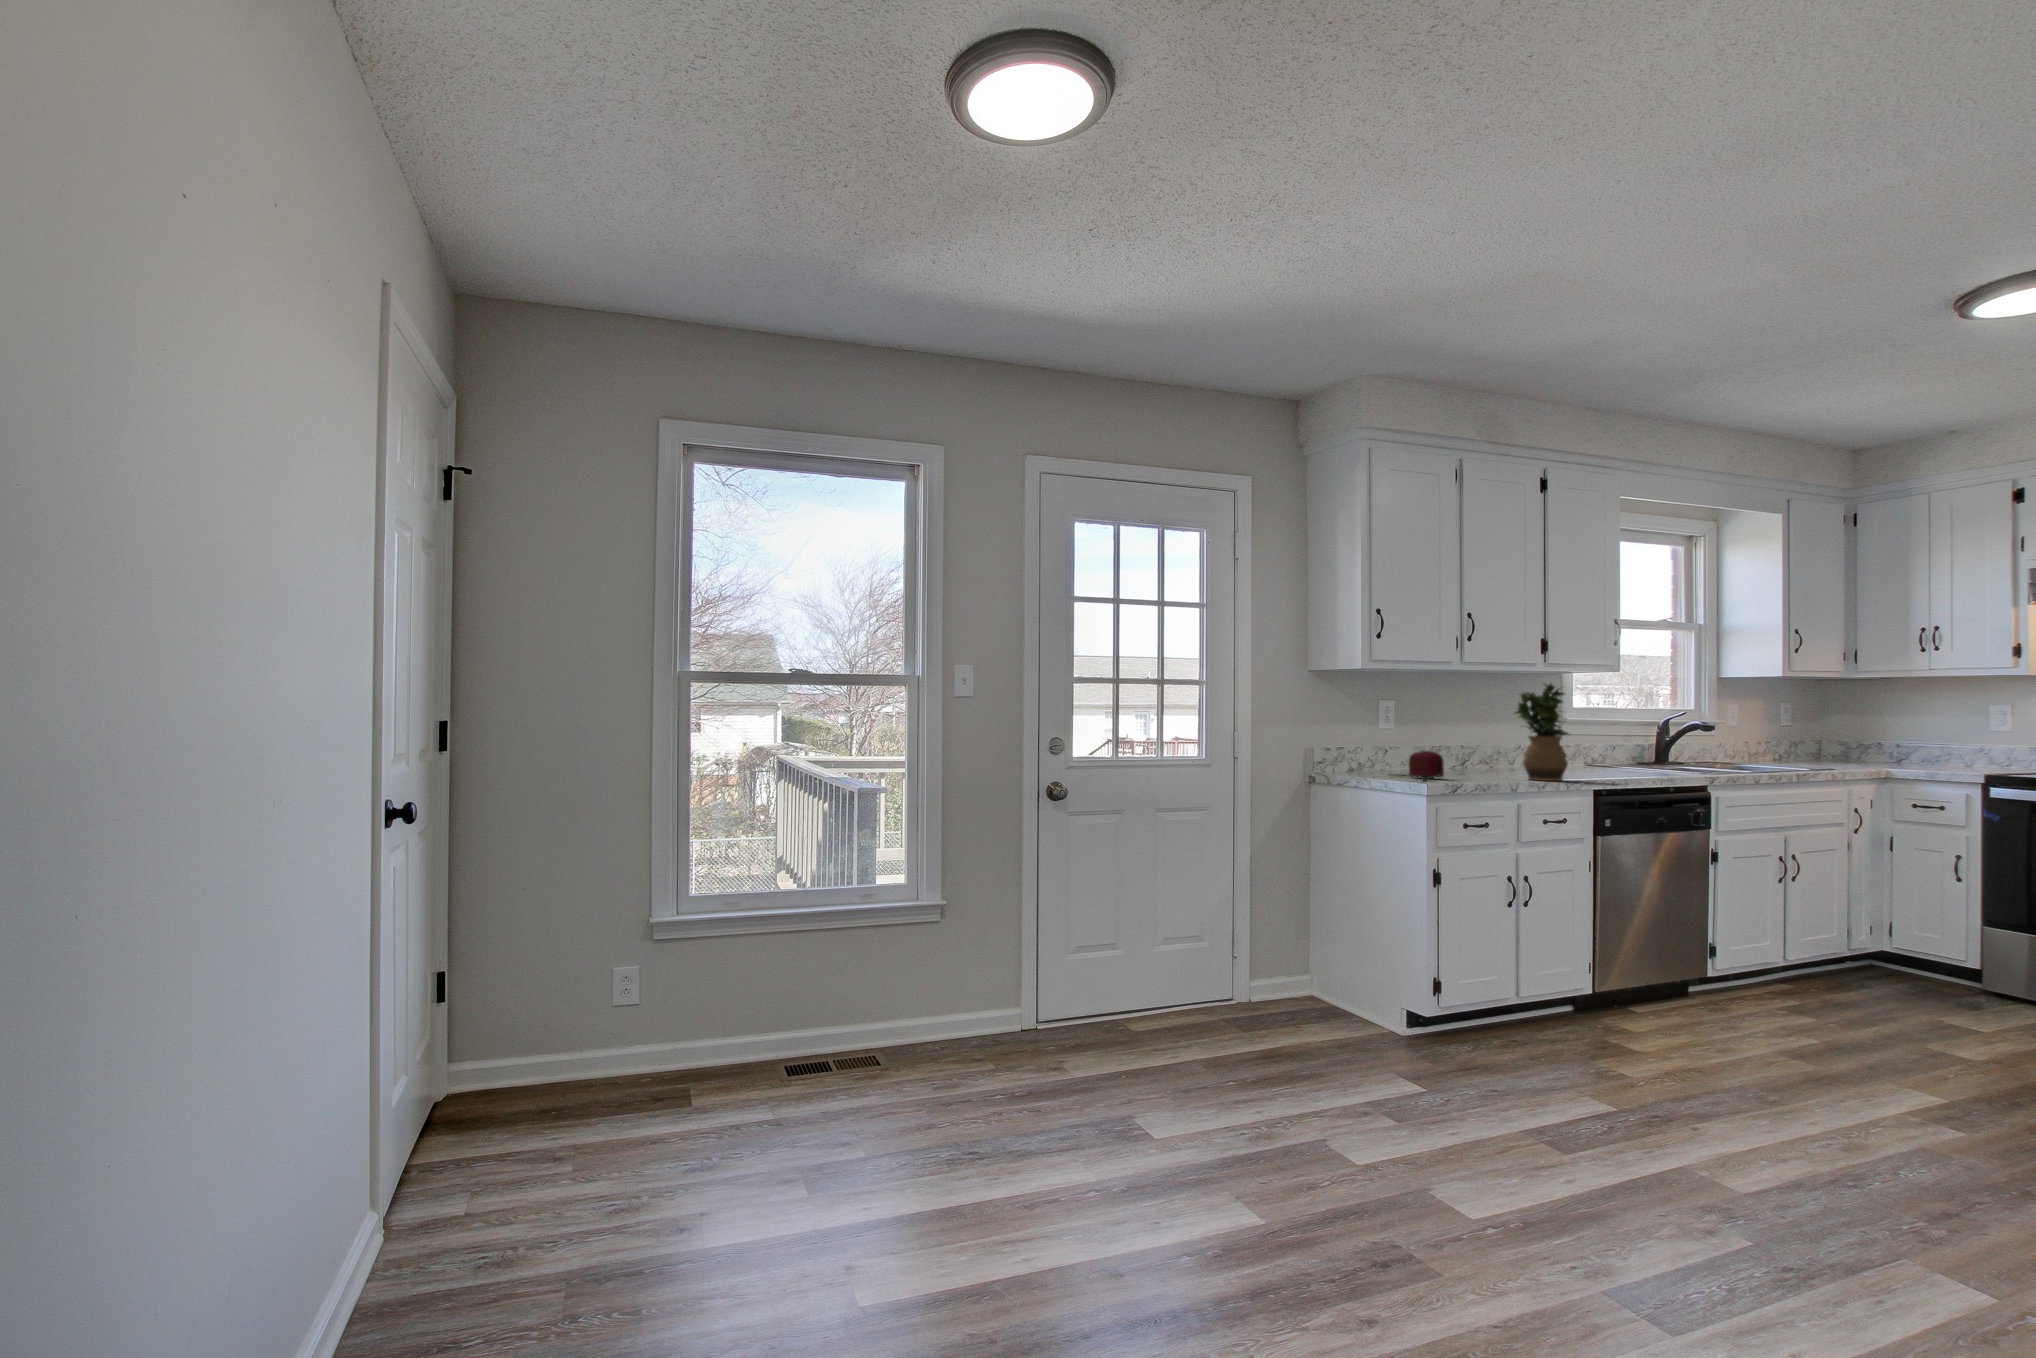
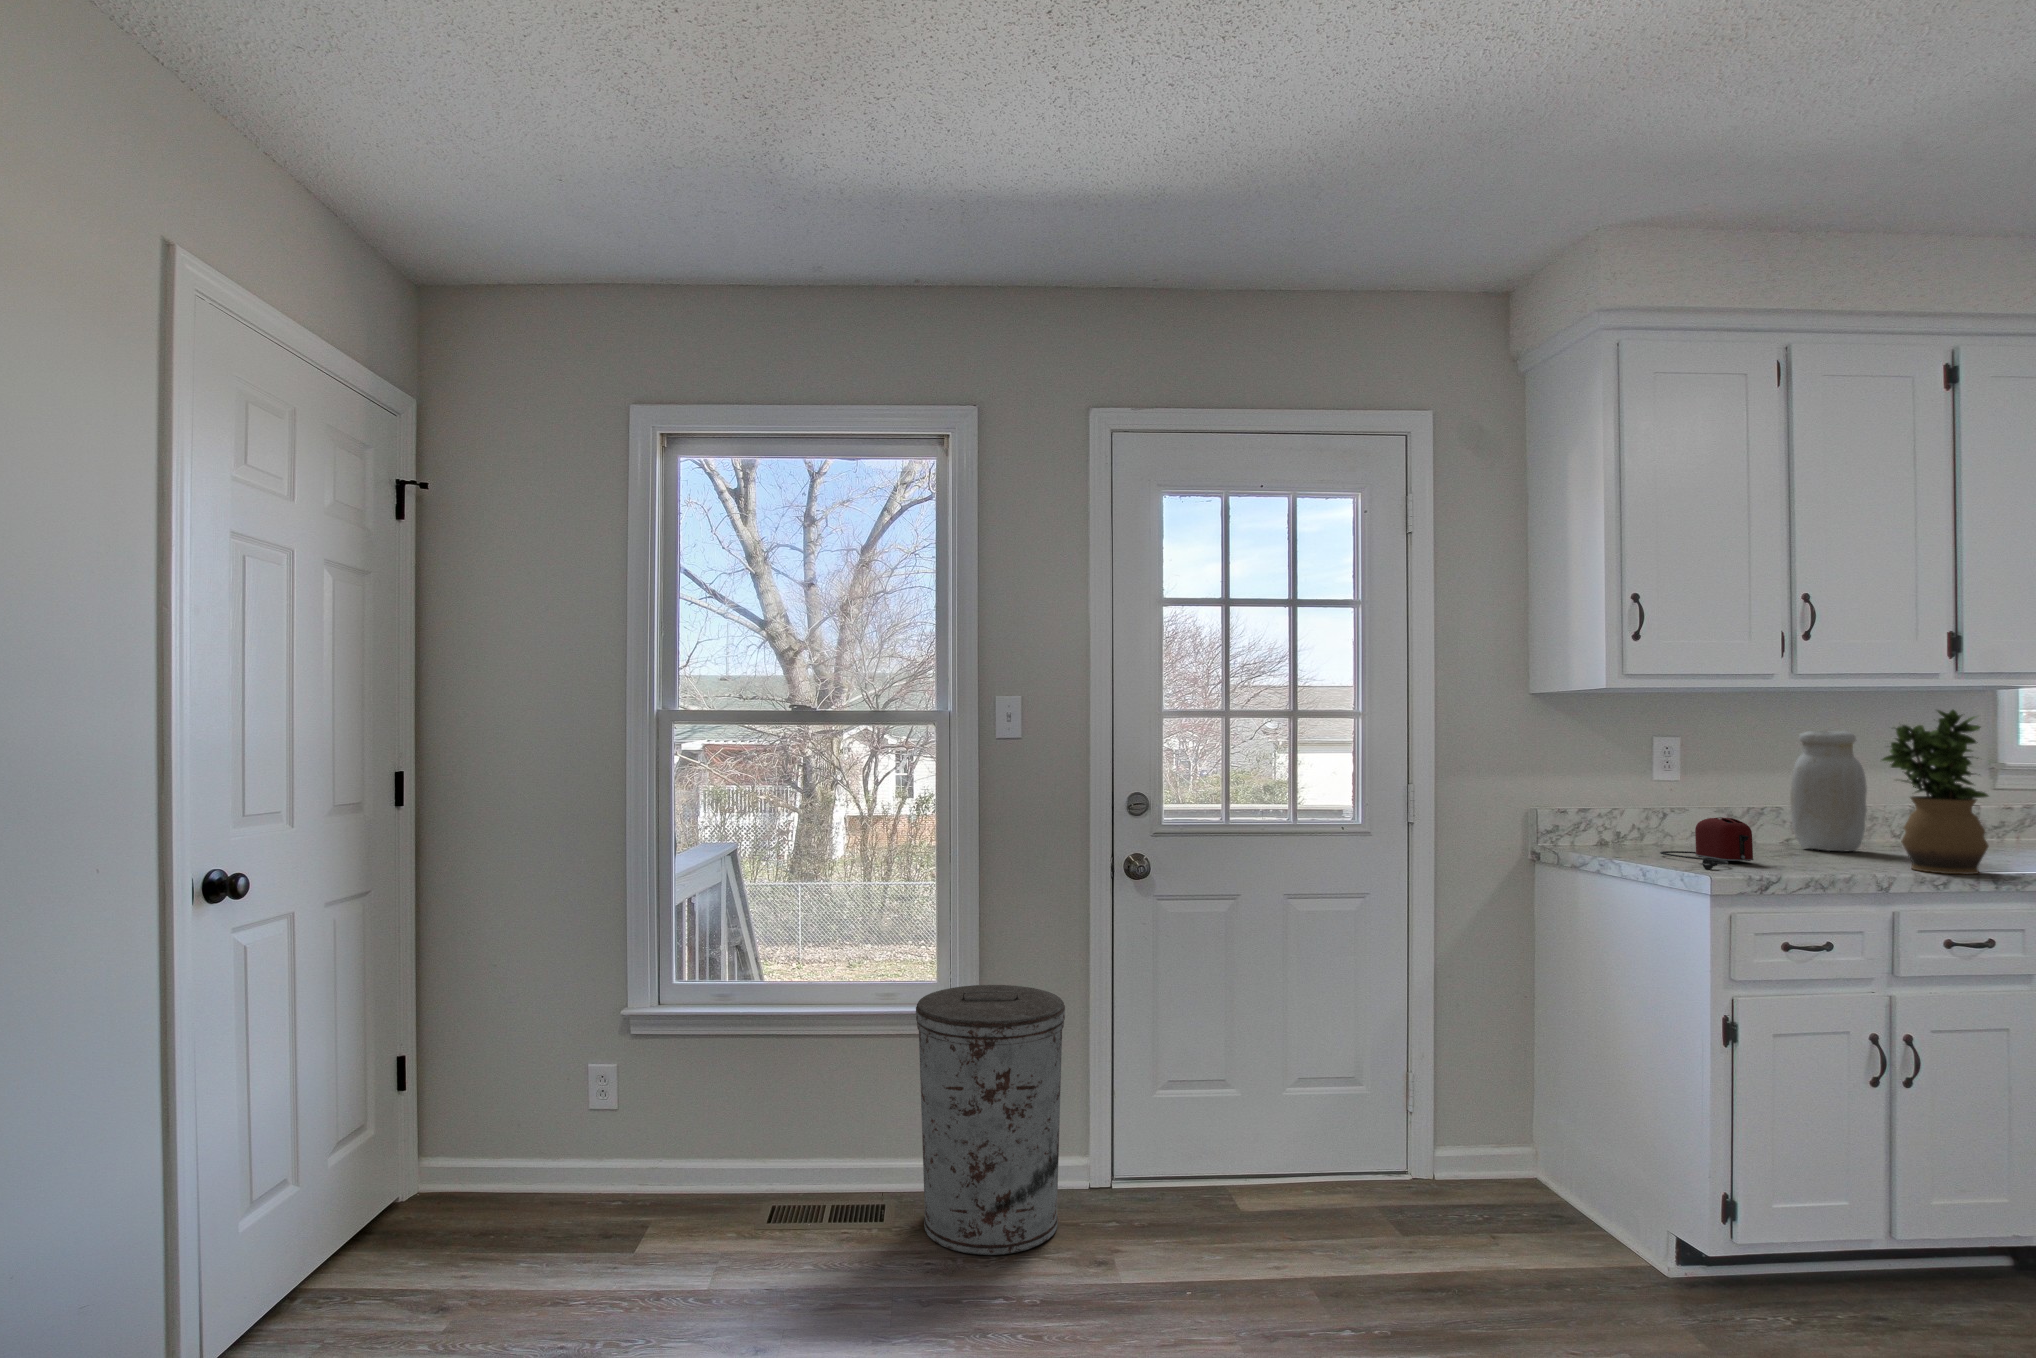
jar: none [1452,699,1495,774] -> present [1790,731,1867,851]
trash can: none [913,882,1023,1069] -> present [916,985,1065,1255]

